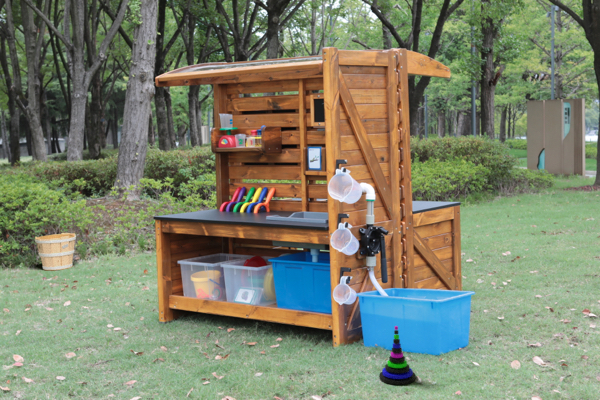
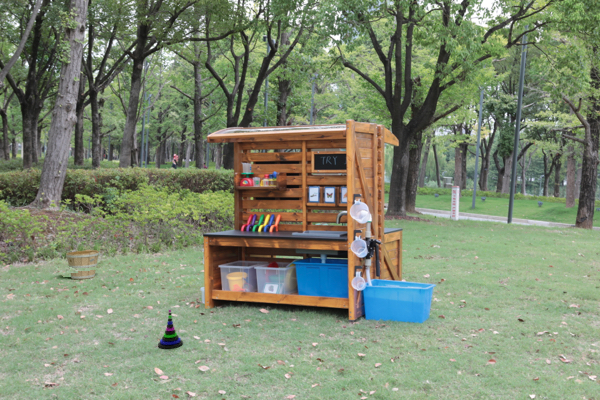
stacking toy: present [379,326,416,385] -> present [158,310,183,348]

